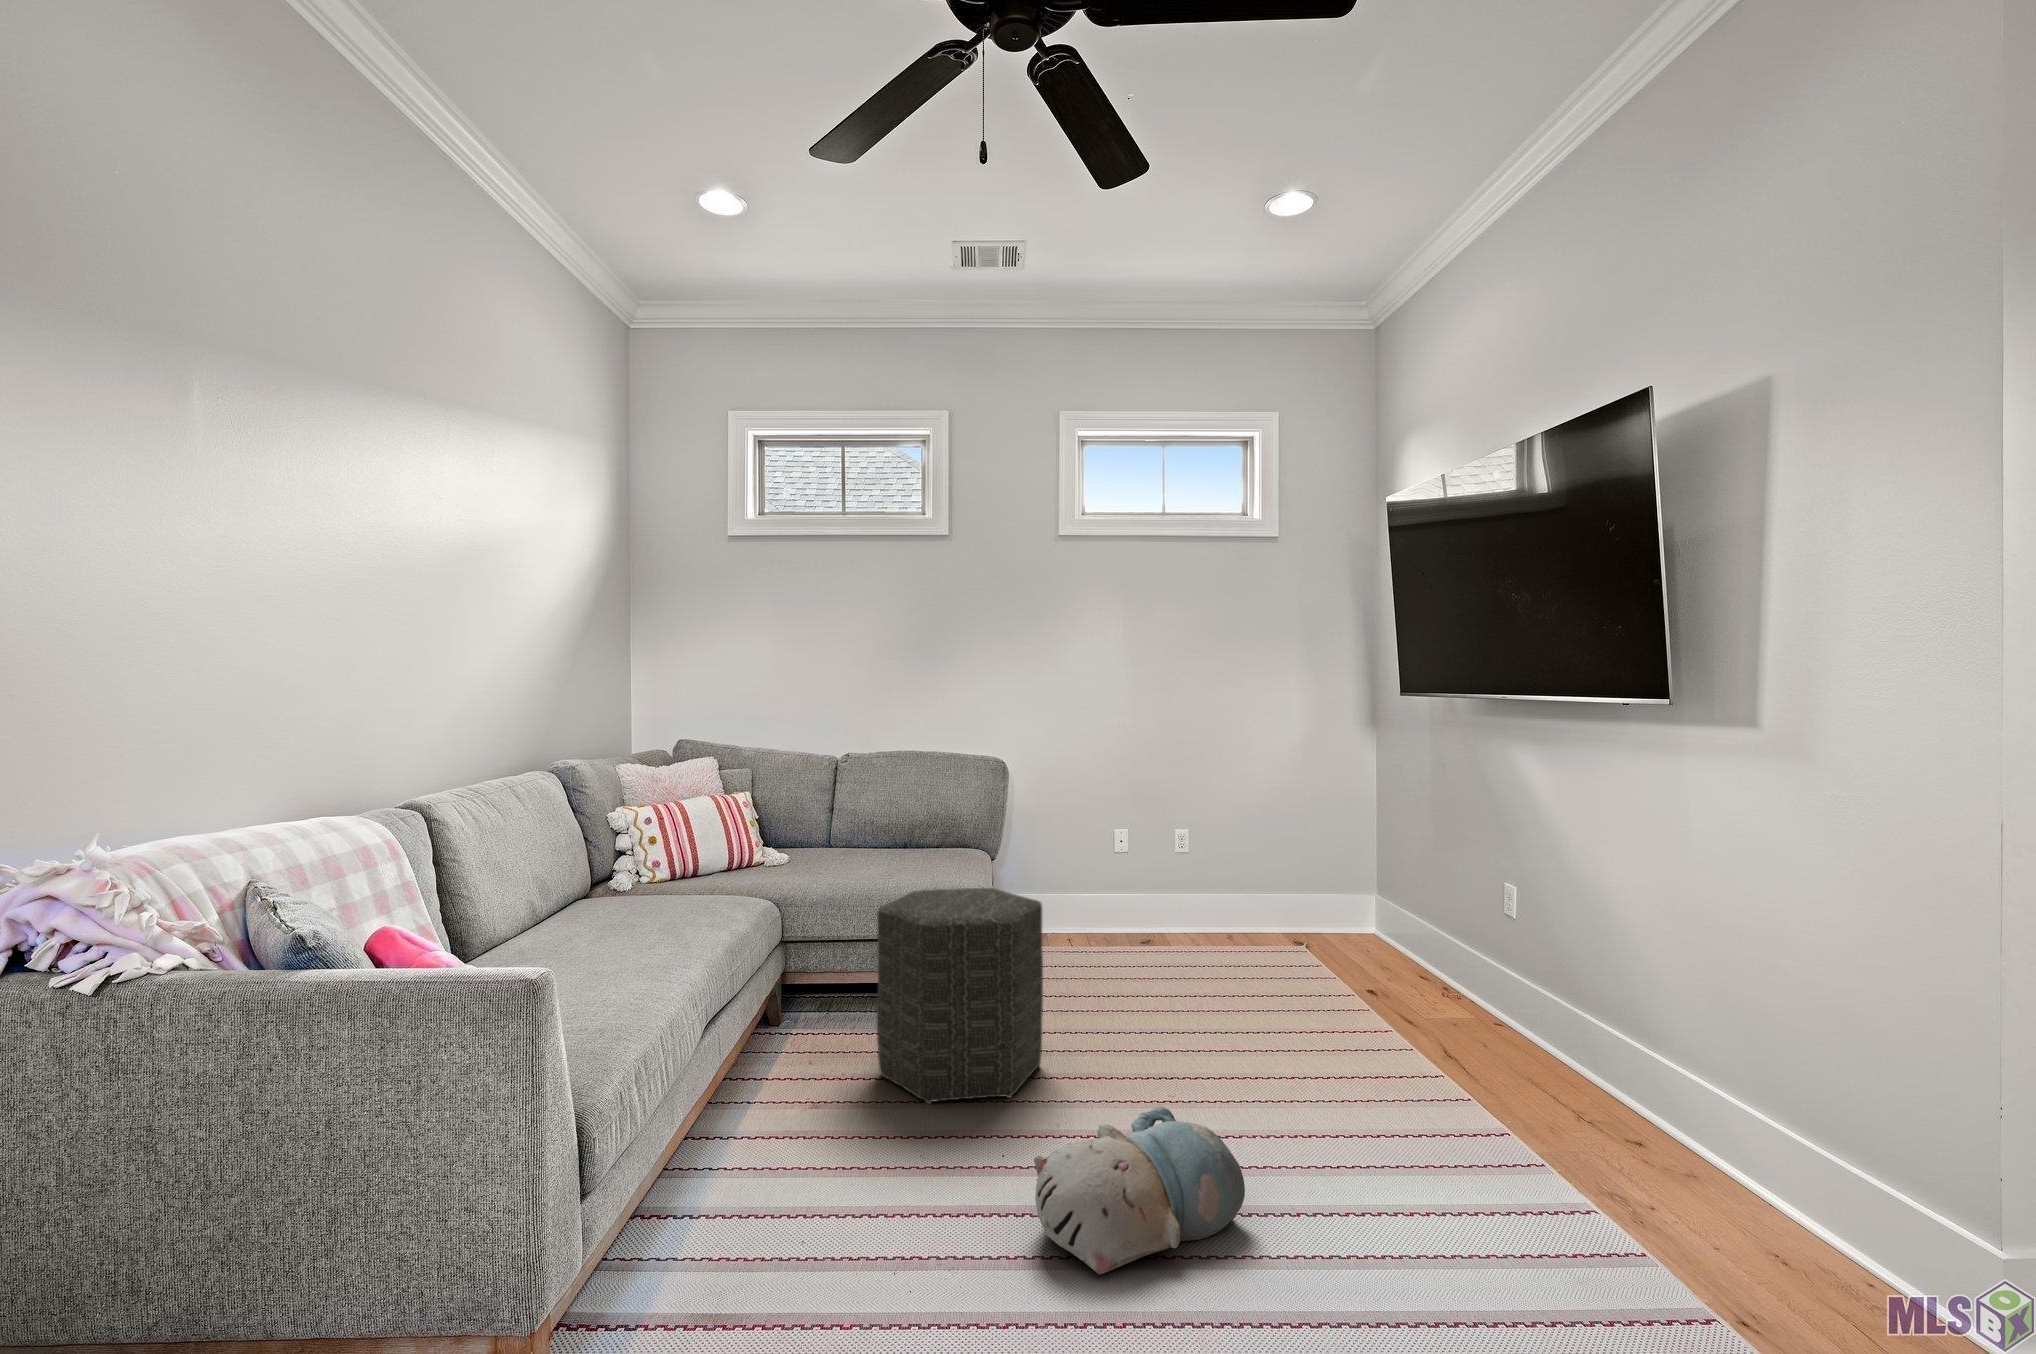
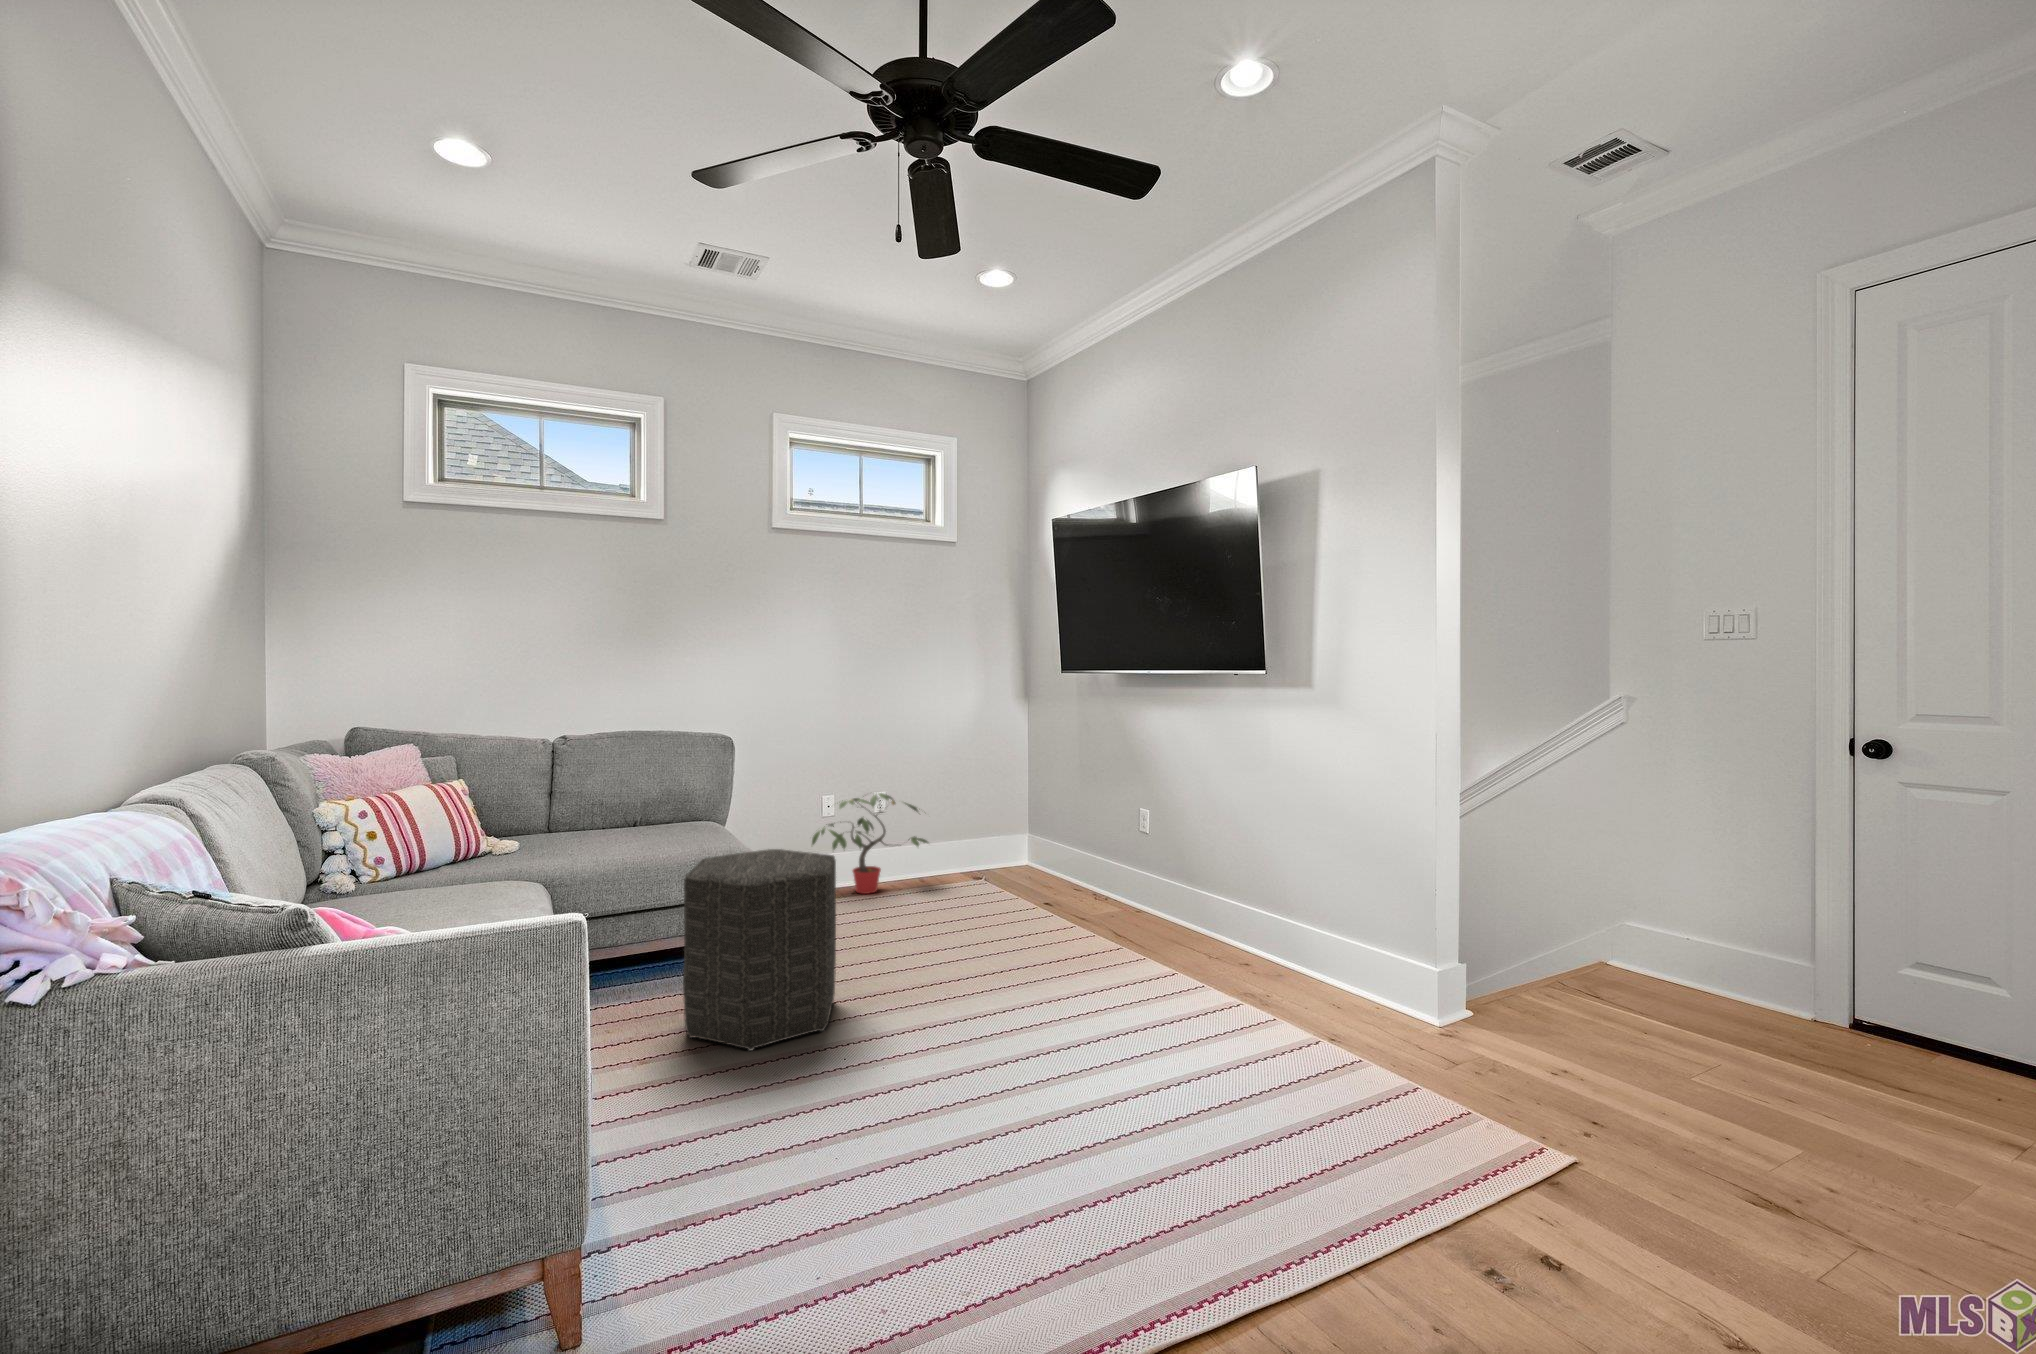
potted plant: none [1094,831,1236,948] -> present [812,793,928,894]
plush toy: present [1034,1106,1245,1274] -> none [915,1004,1071,1142]

